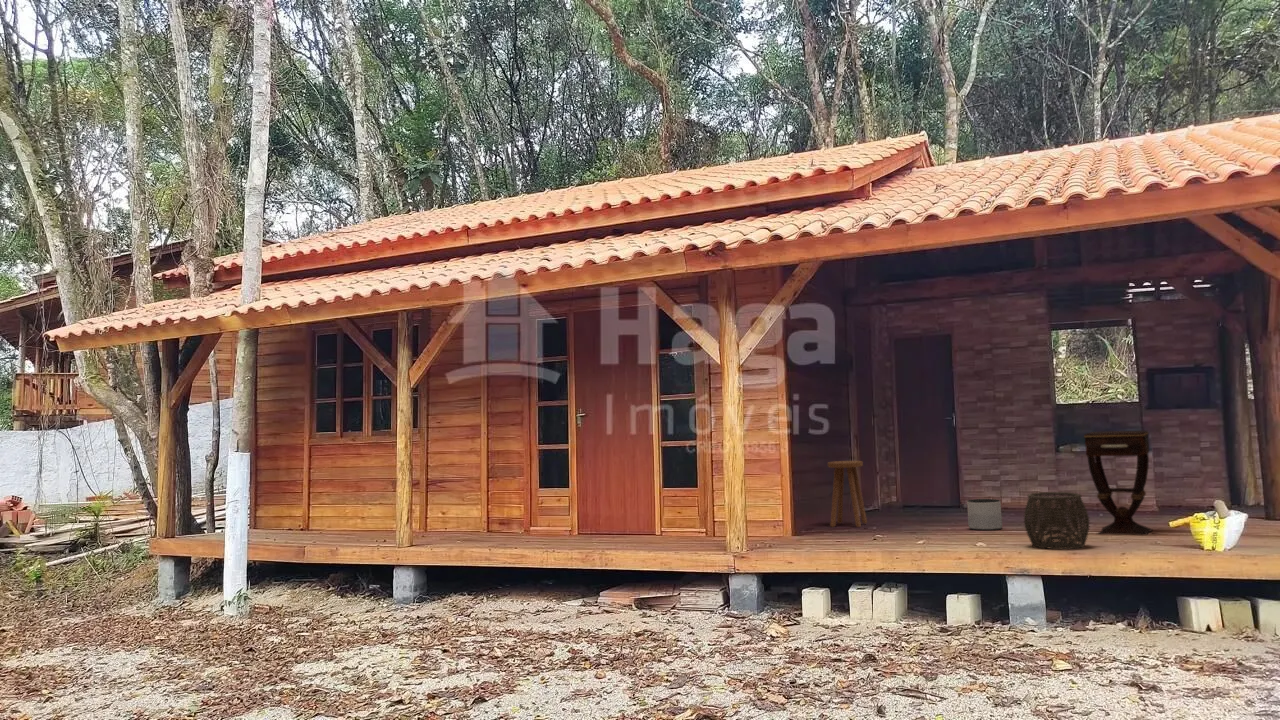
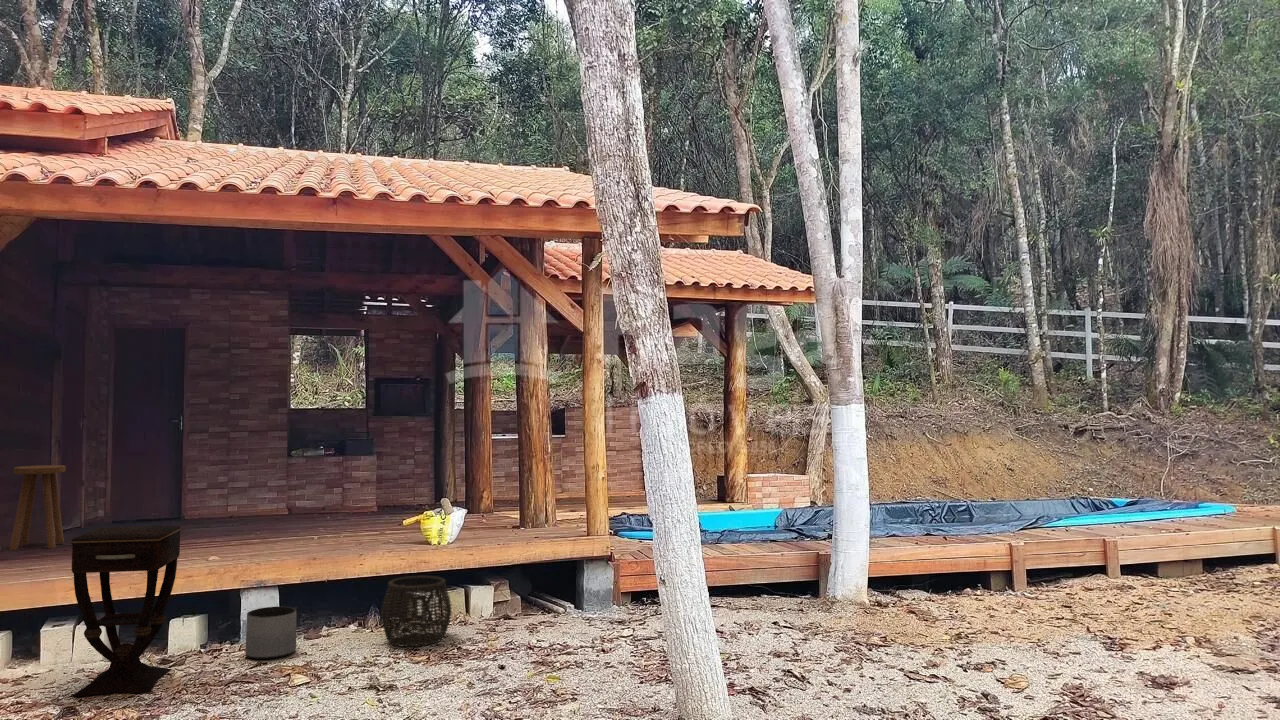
side table: present [1084,431,1152,535] -> present [71,526,182,697]
woven basket: present [1024,492,1090,549] -> present [381,576,452,647]
planter: present [967,499,1002,531] -> present [246,606,297,659]

